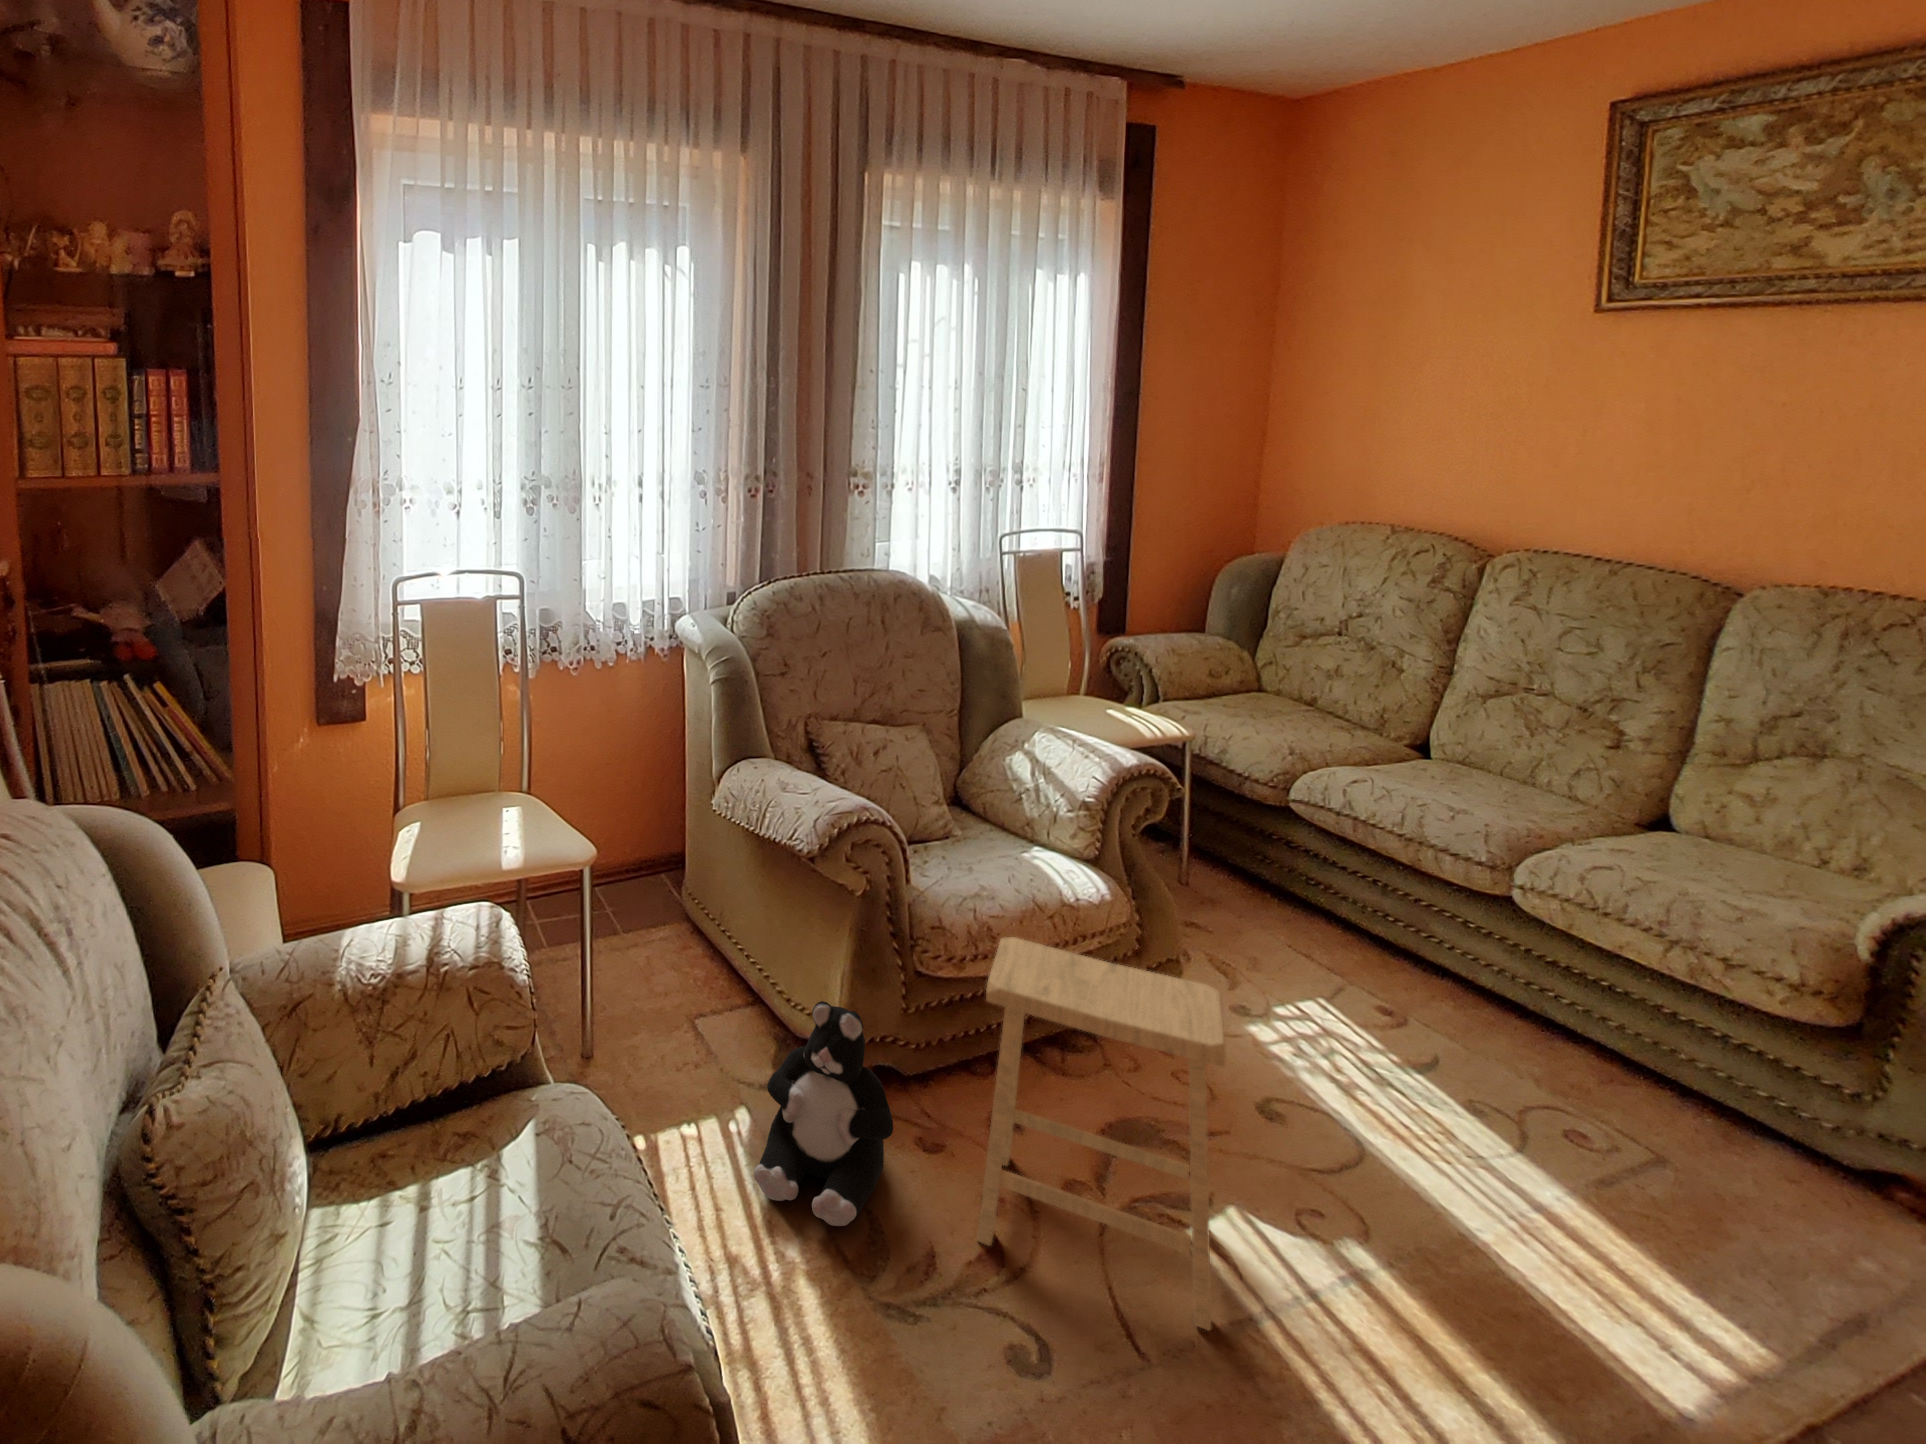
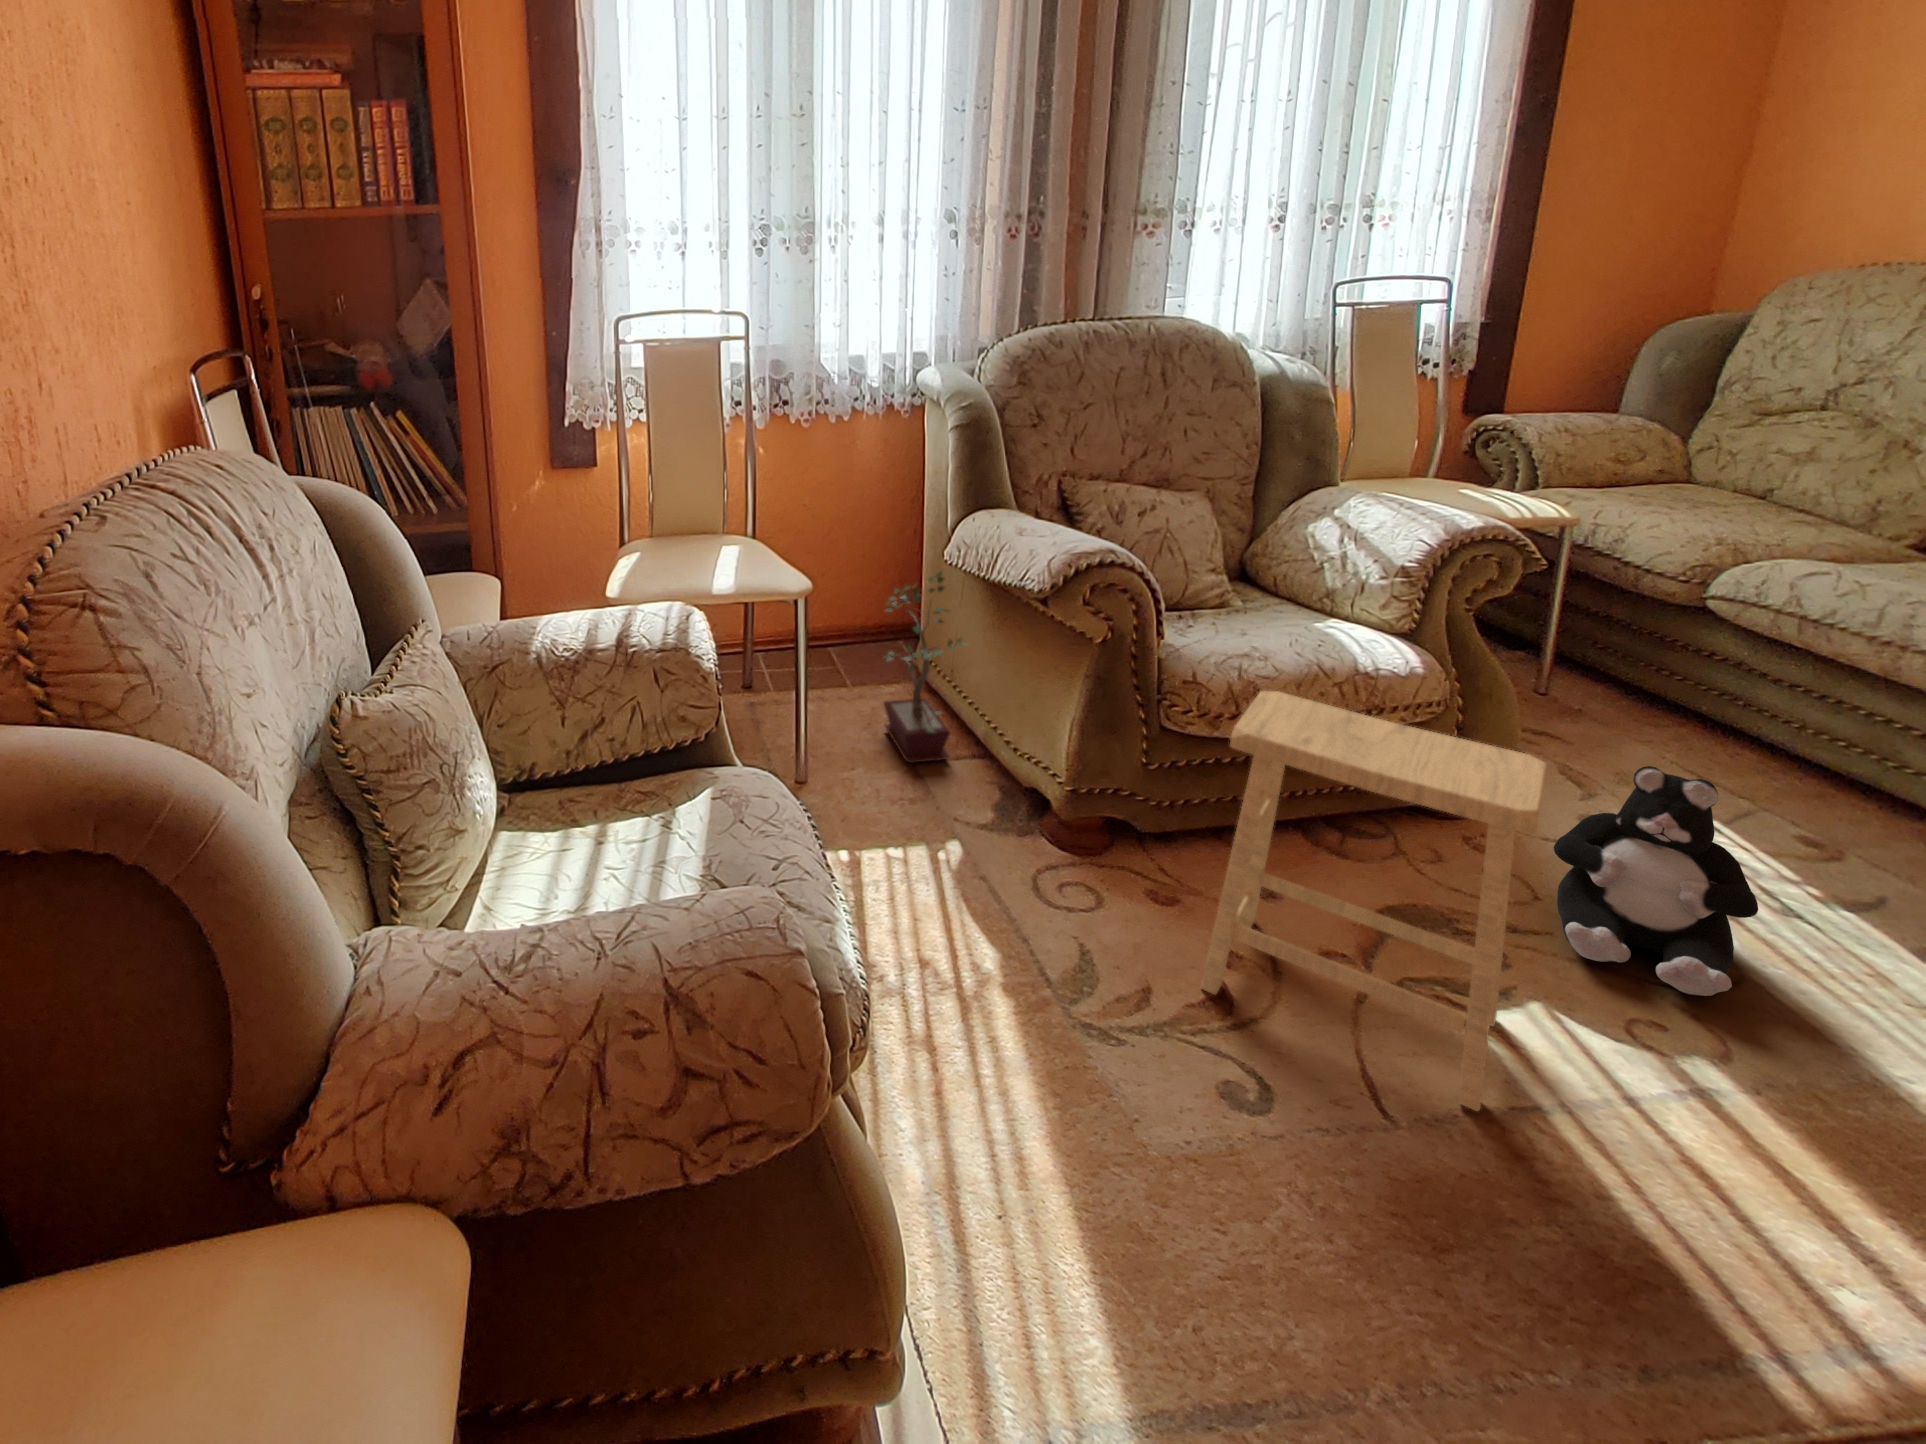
potted plant: none [655,819,745,1019] -> present [884,572,967,763]
plush toy: present [754,1001,893,1226] -> present [1554,766,1758,996]

